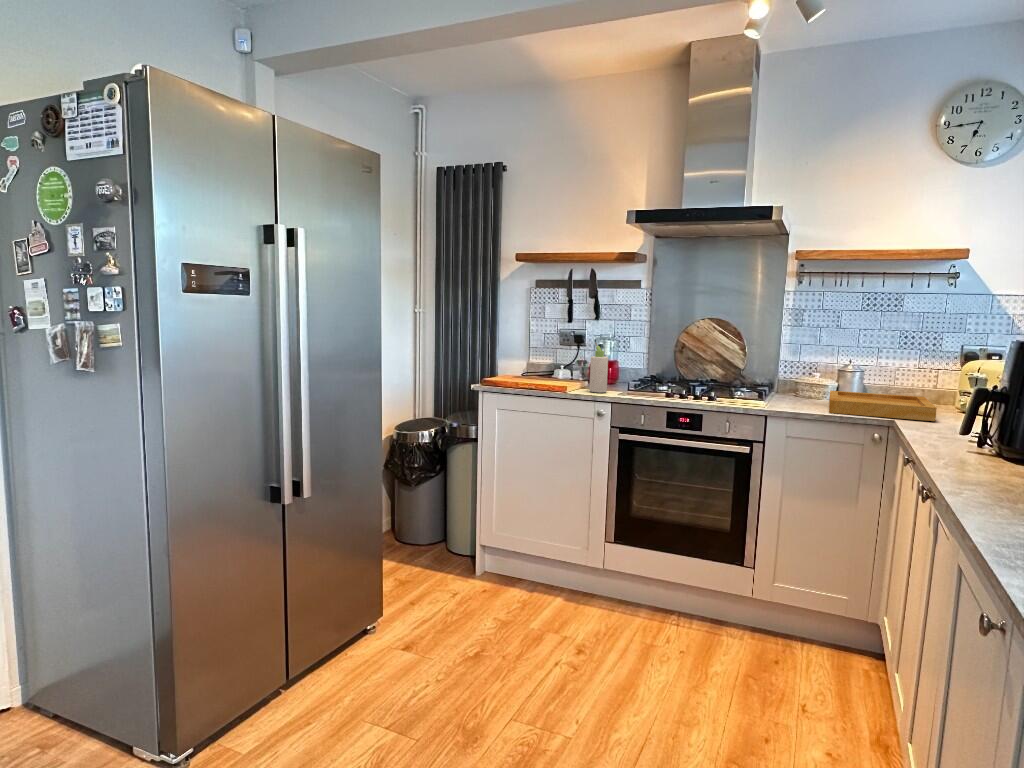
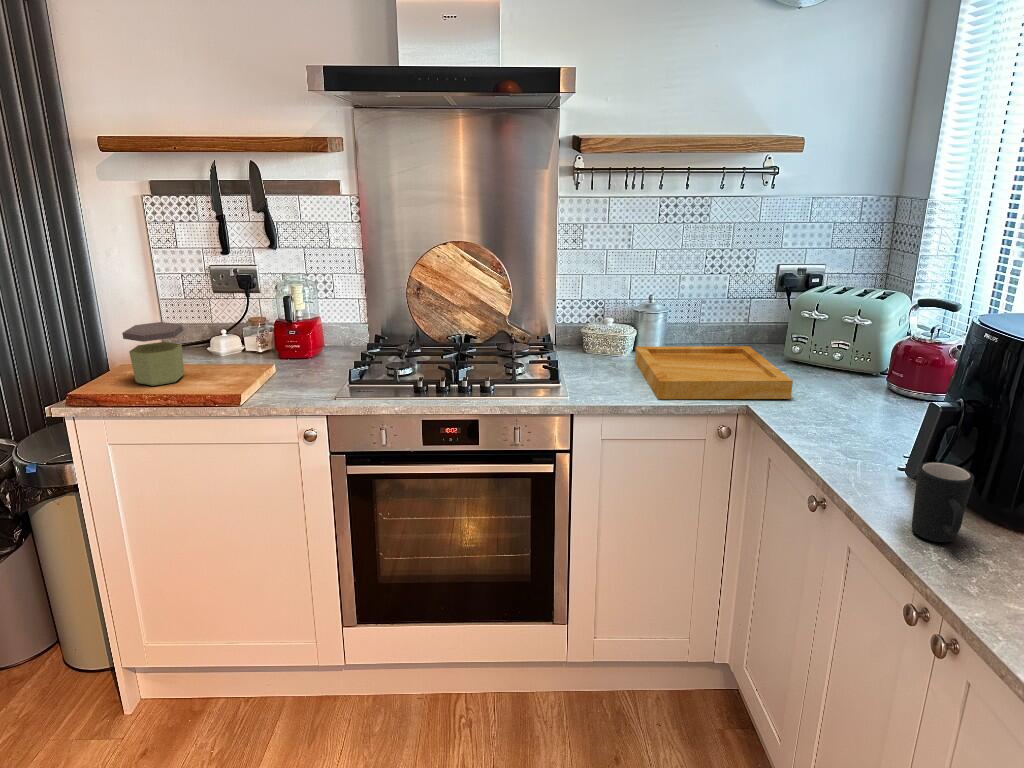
bottle: present [590,343,608,393] -> none [278,312,314,402]
jar: none [512,351,542,383] -> present [122,322,184,386]
mug: none [949,416,987,463] -> present [912,462,974,542]

